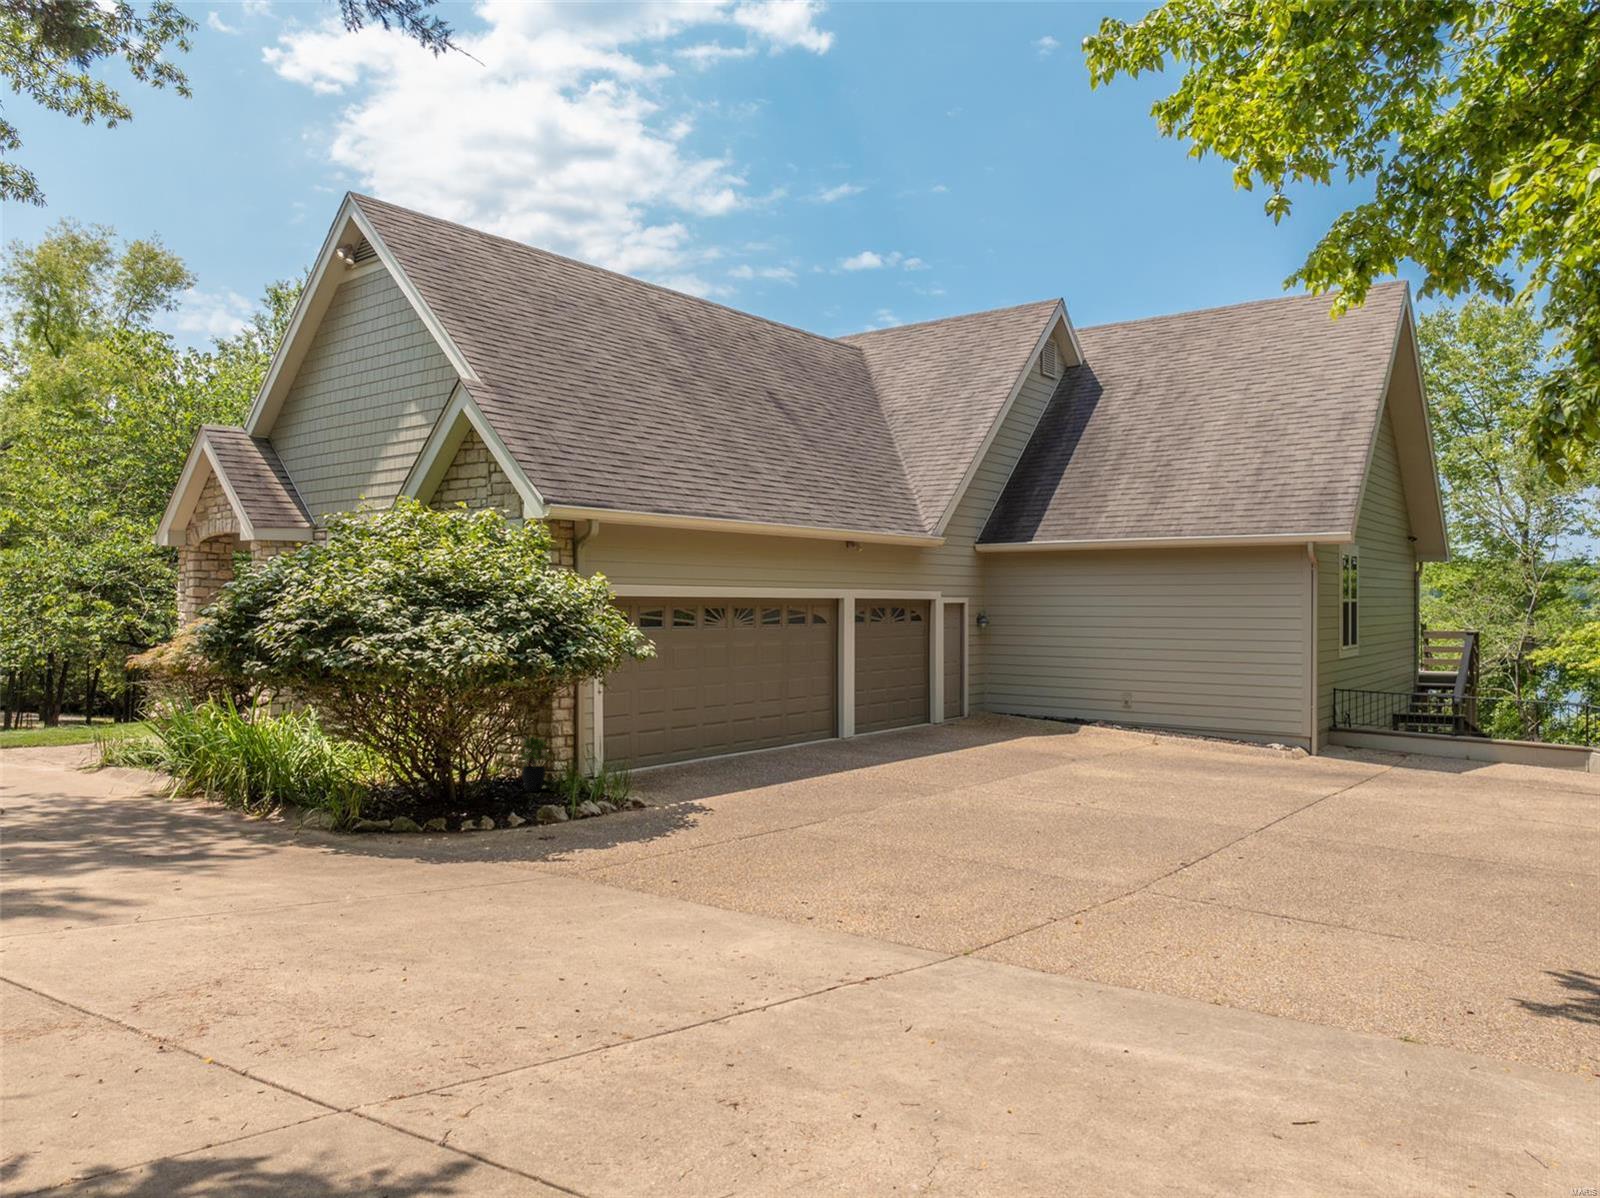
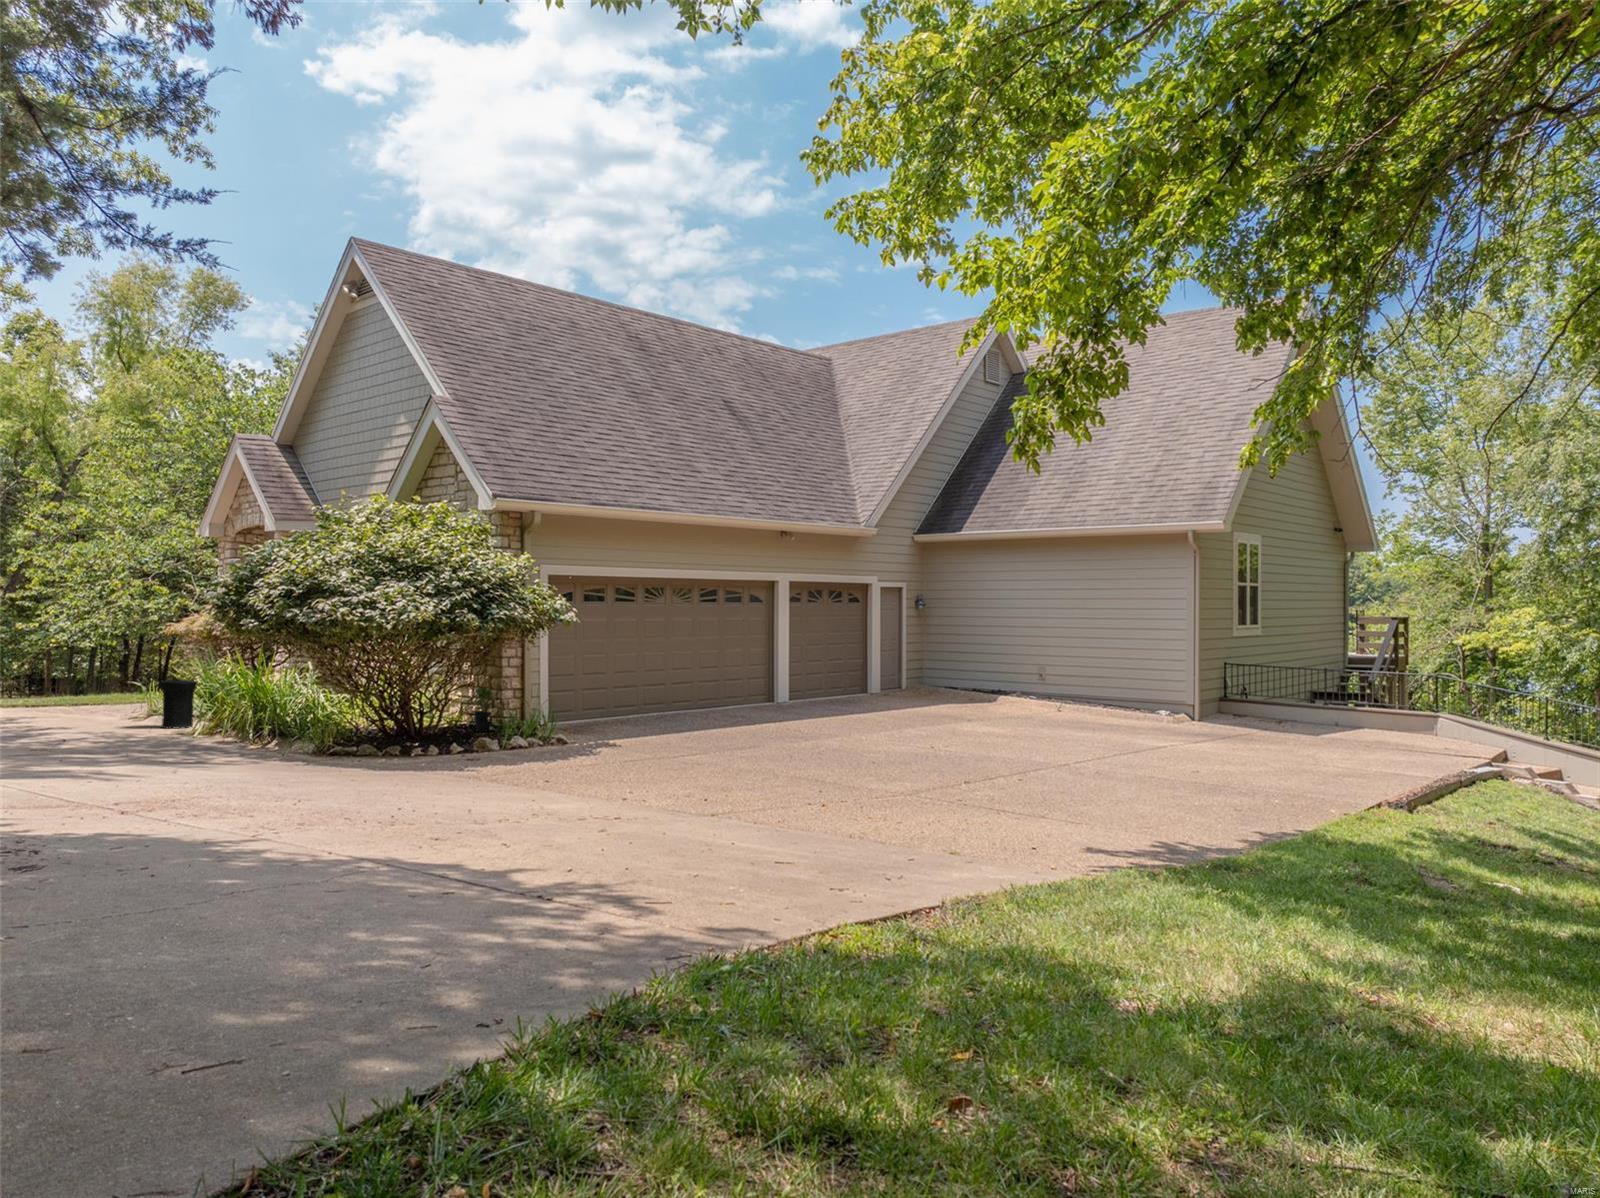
trash can: none [124,726,173,791] -> present [160,678,197,729]

